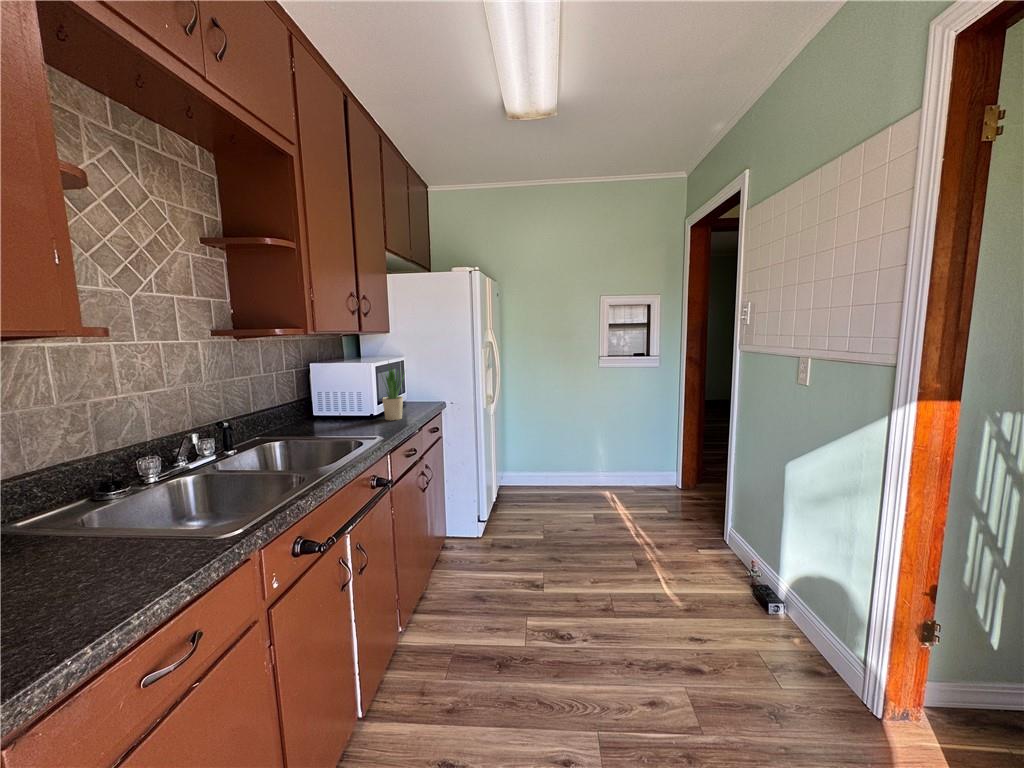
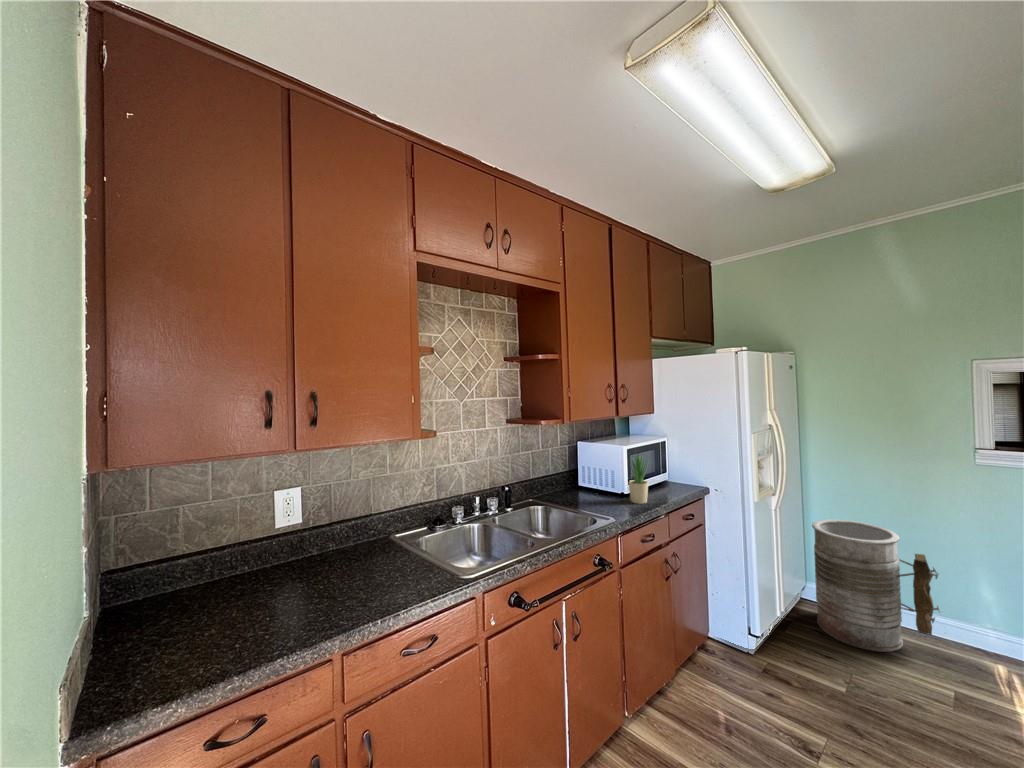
trash can: none [511,417,582,508] -> present [812,520,941,652]

